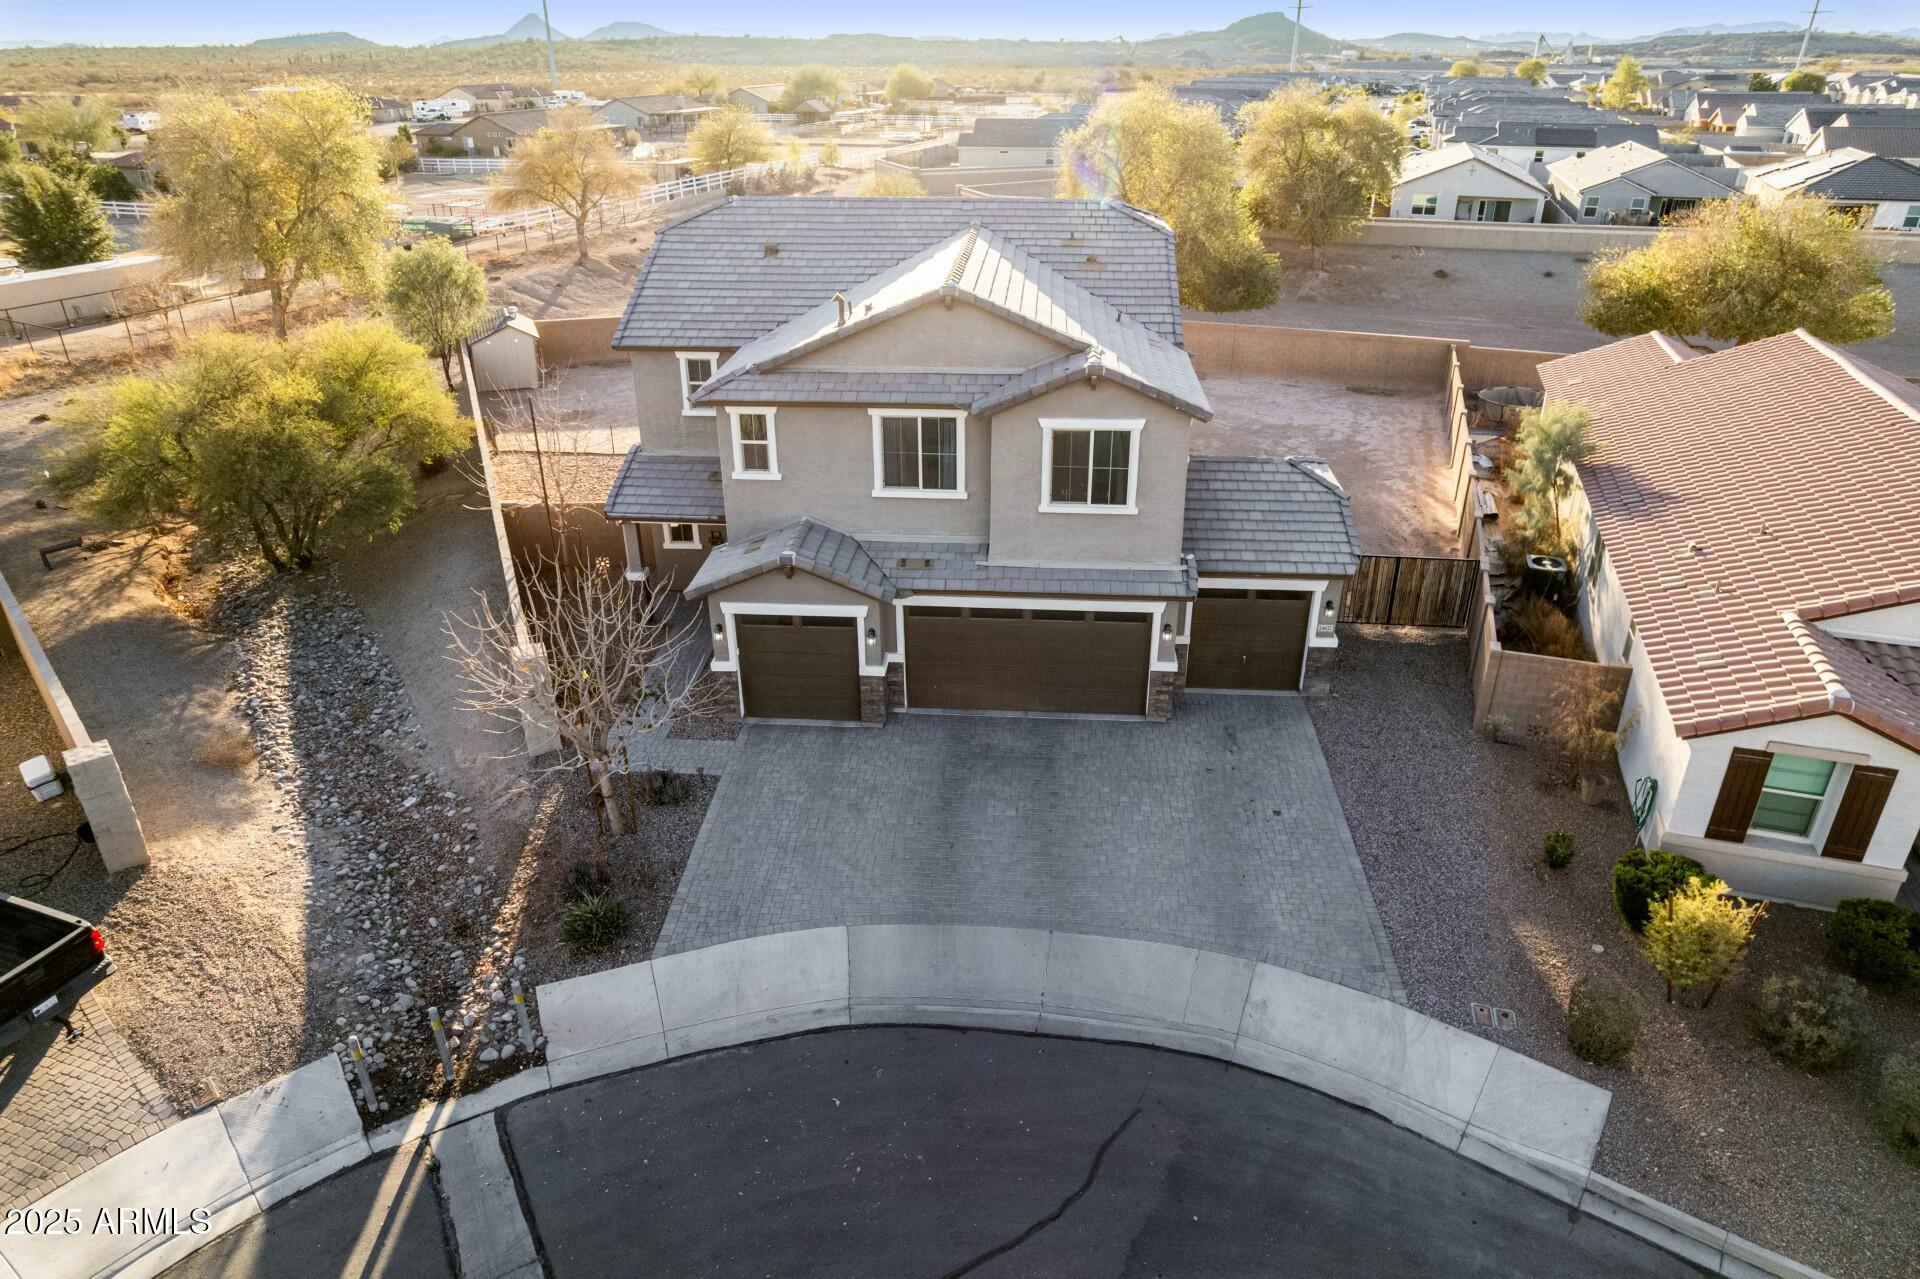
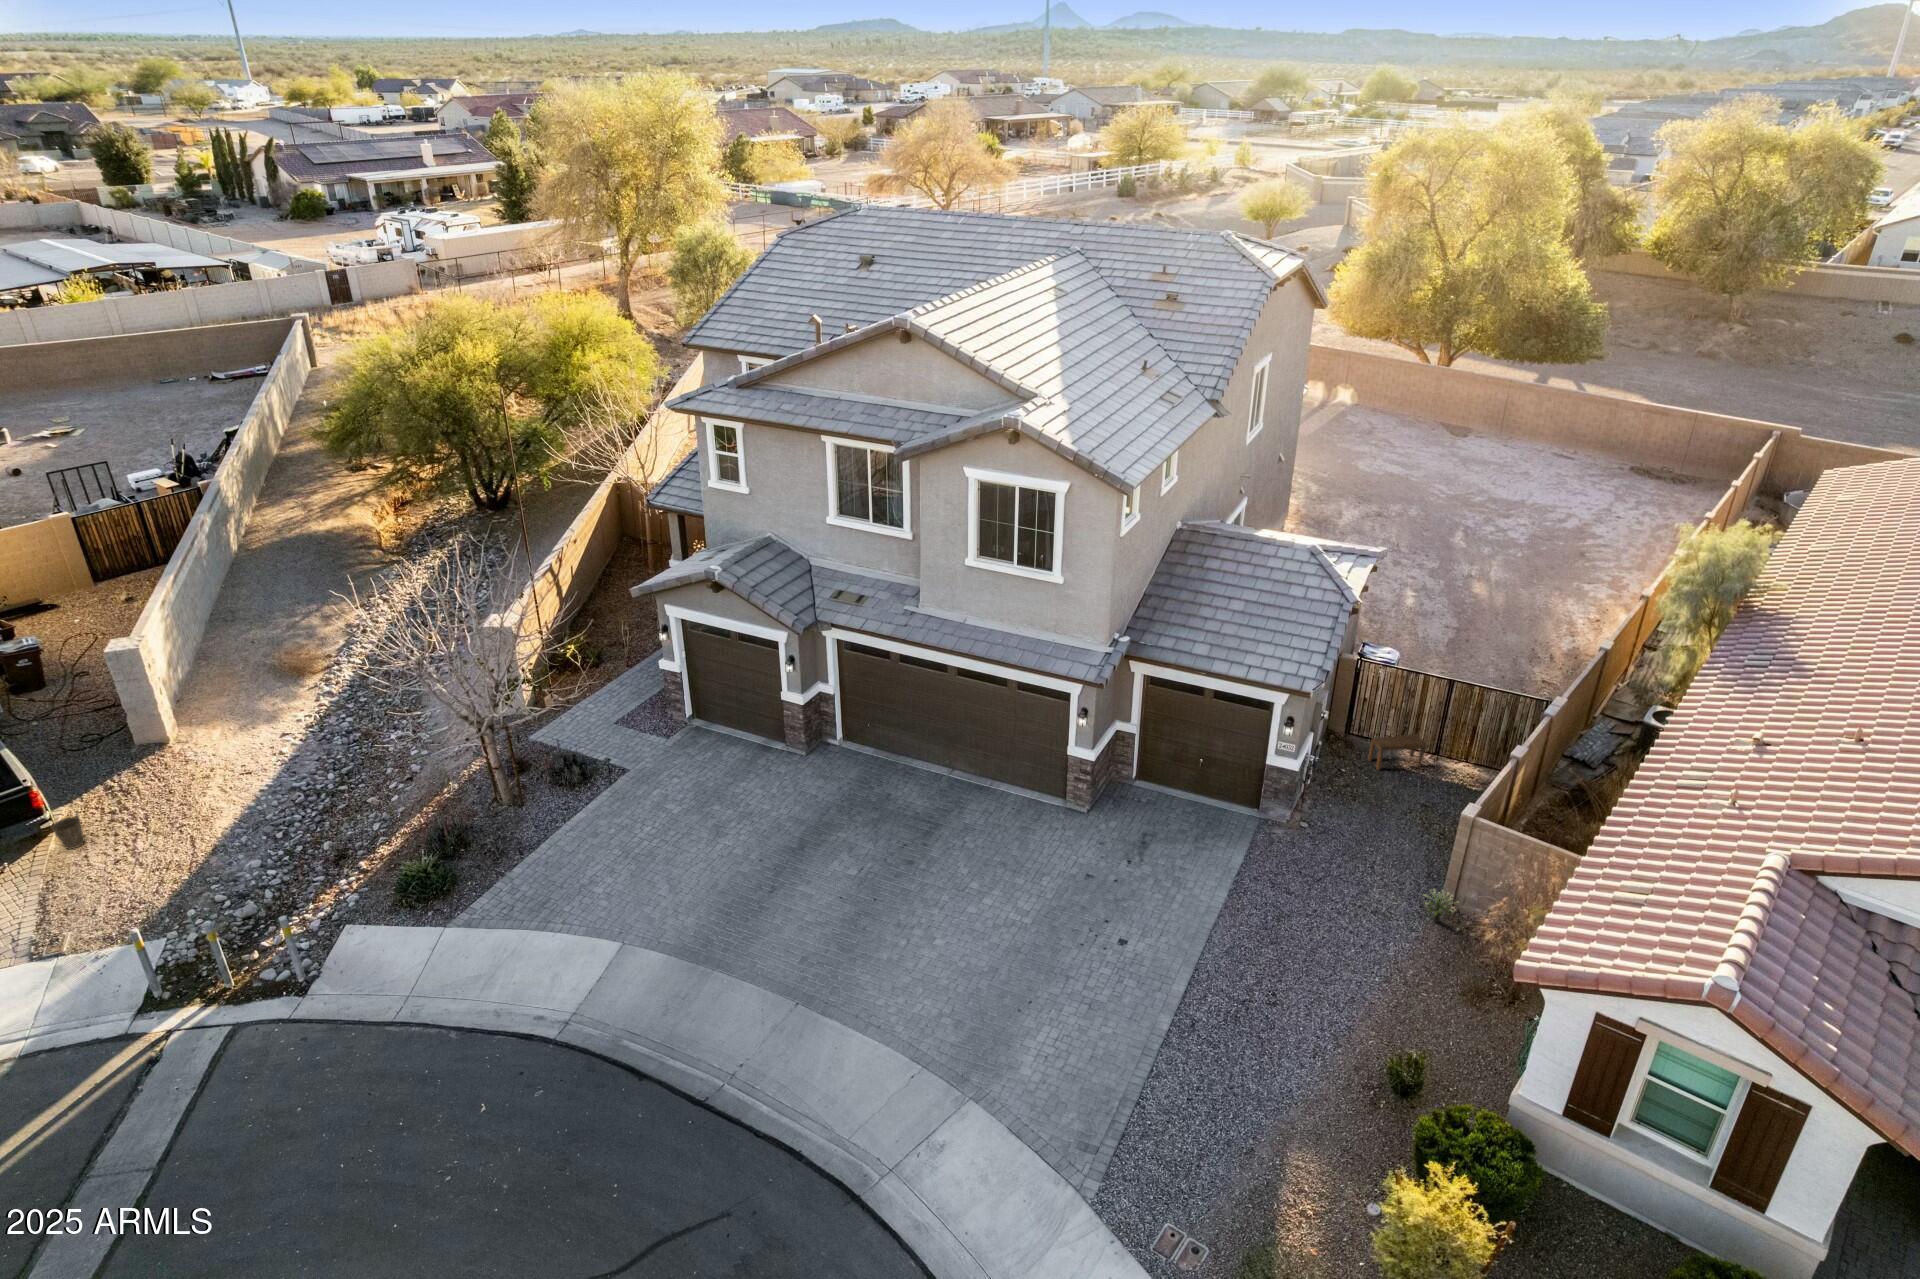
bench: present [39,539,87,570] -> present [1368,734,1426,770]
bucket: present [1581,768,1610,805] -> present [51,814,84,849]

